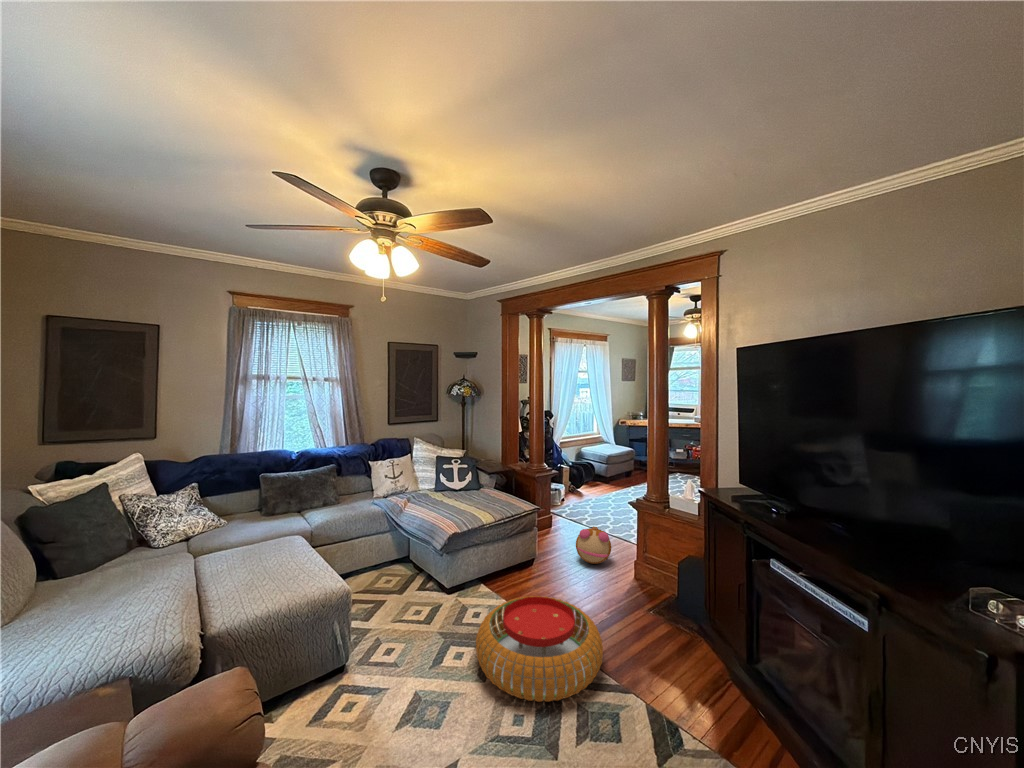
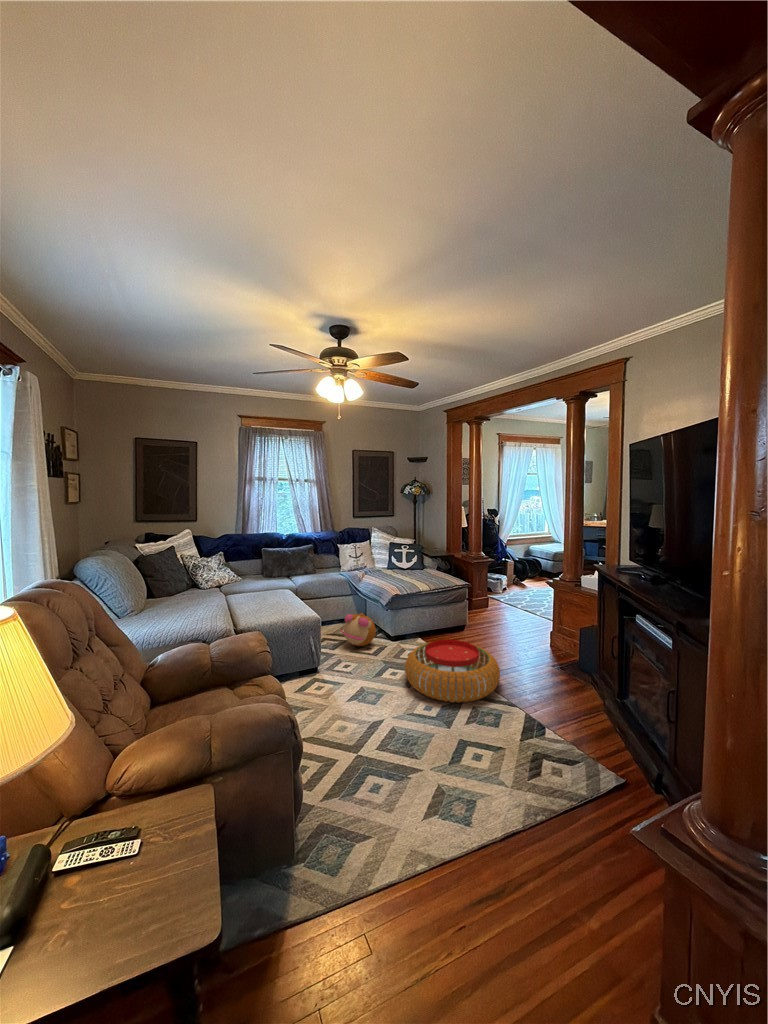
plush toy: present [576,526,611,564] -> present [340,613,376,646]

